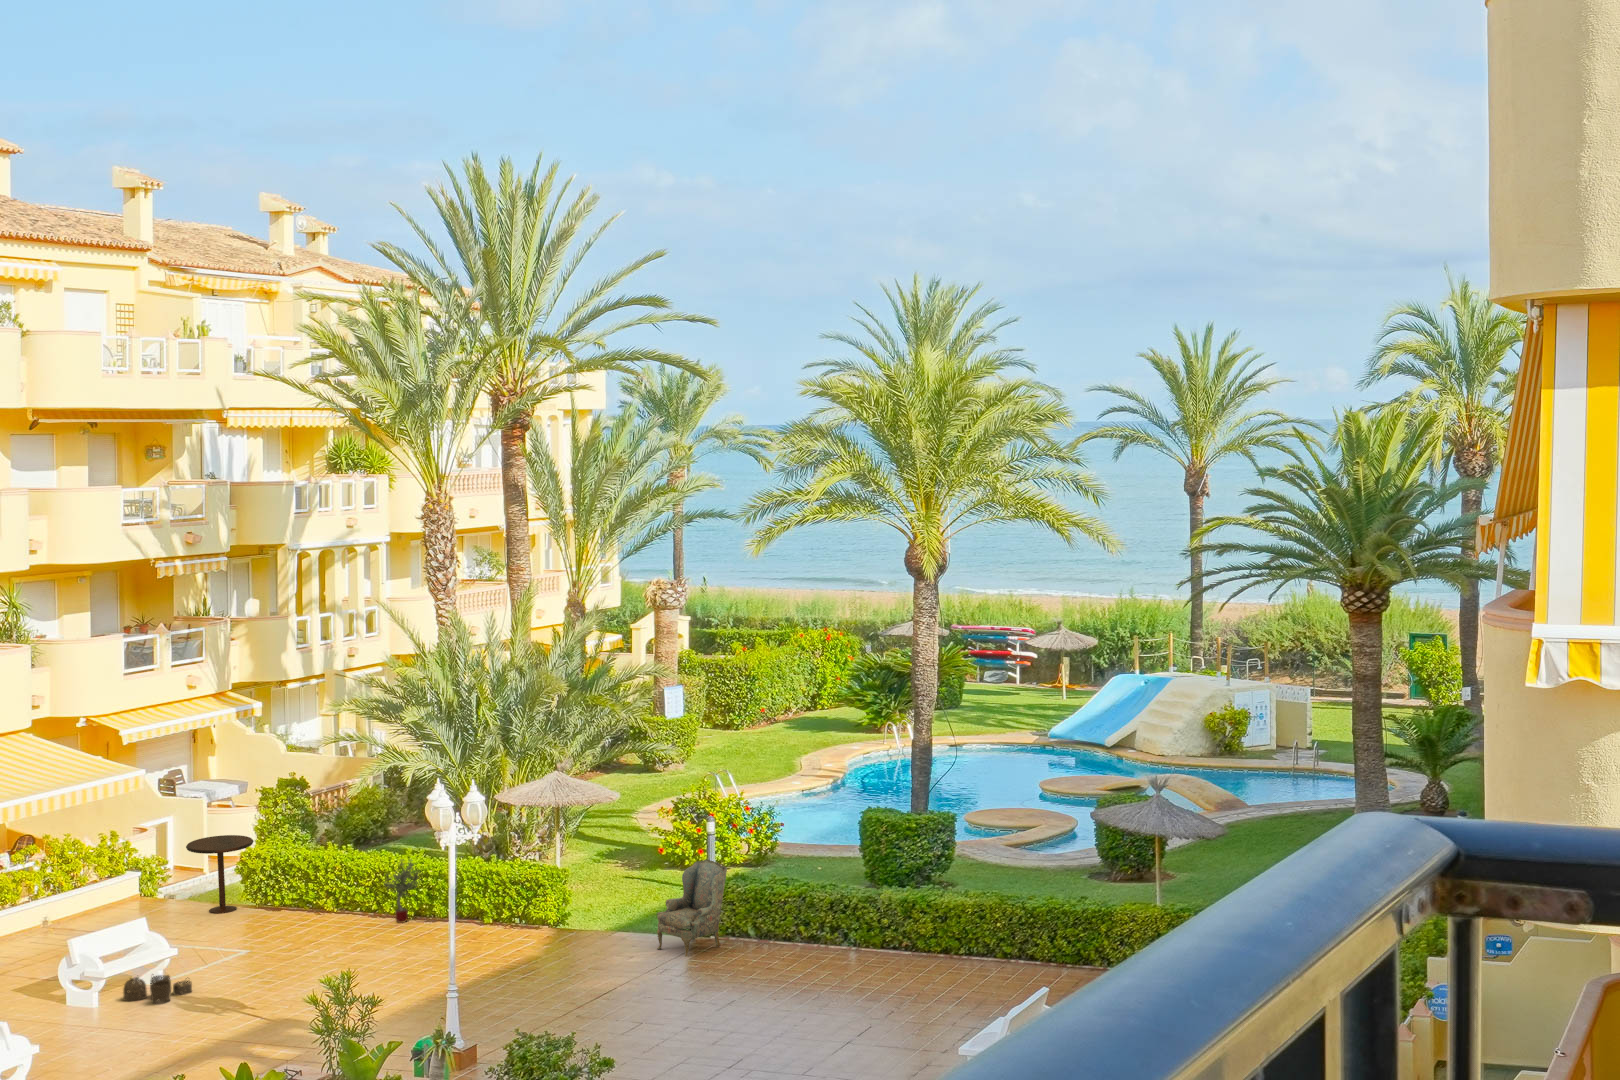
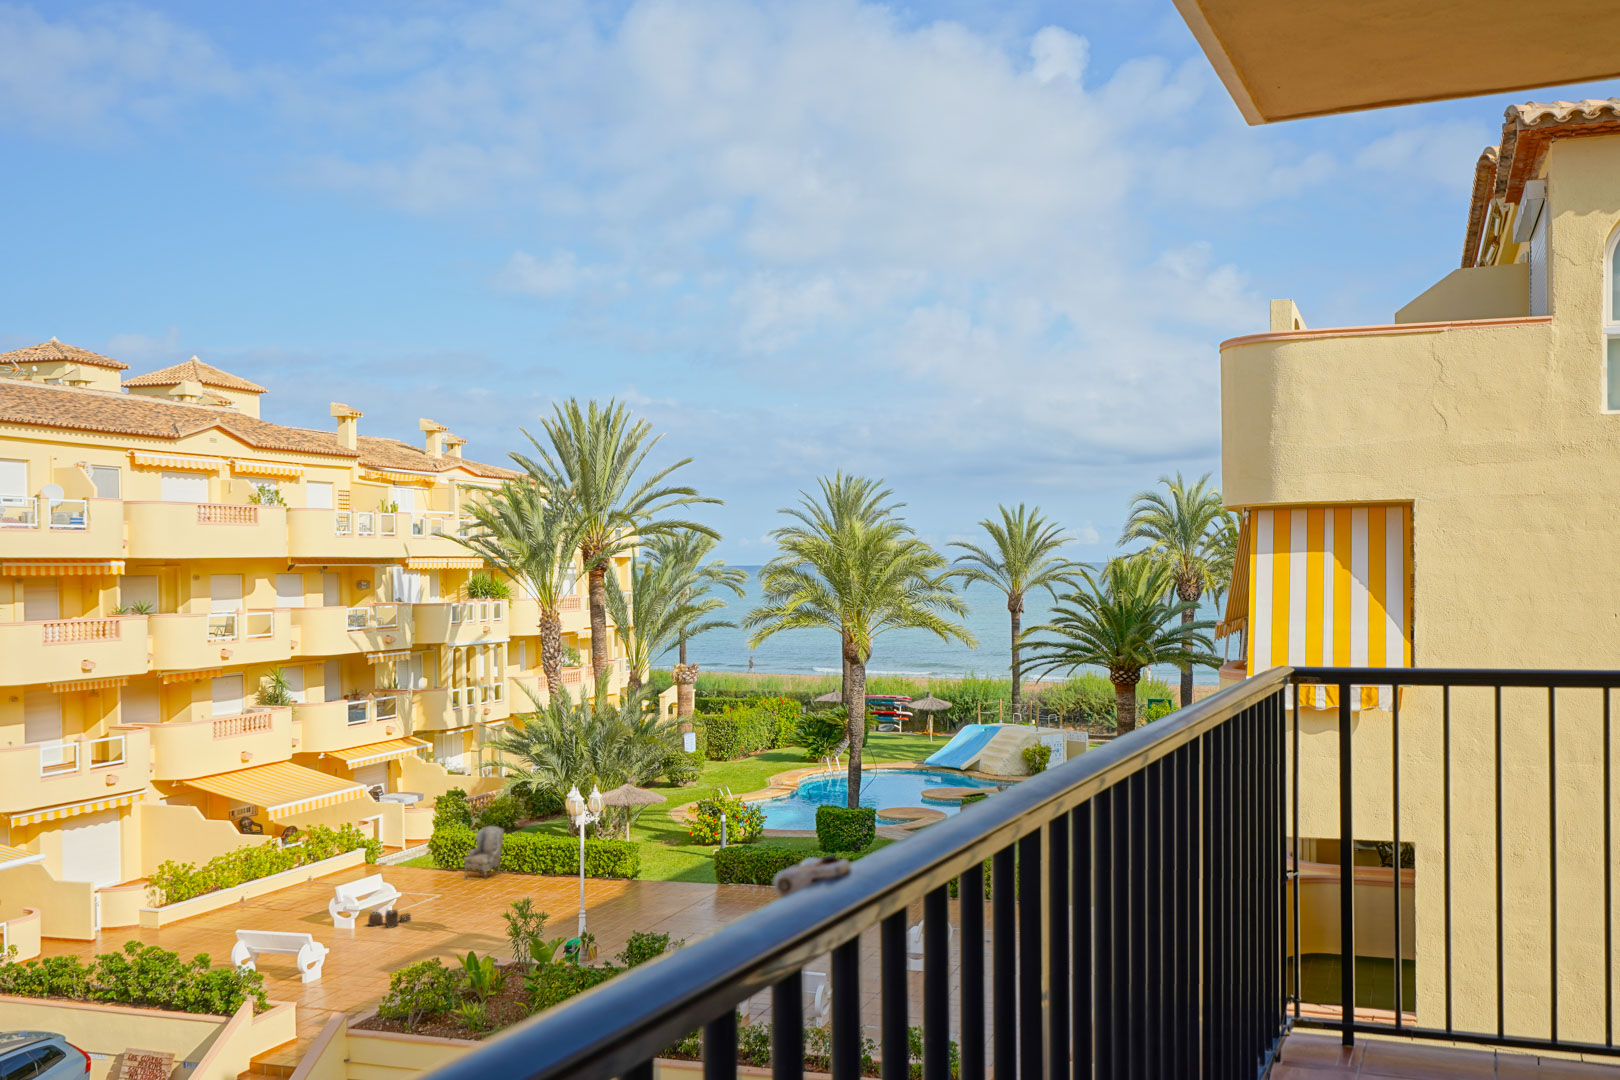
pedestal table: present [186,835,254,914] -> none [396,825,439,875]
potted tree: present [384,859,421,923] -> none [523,838,549,879]
armchair: present [657,860,727,957] -> present [464,825,504,876]

